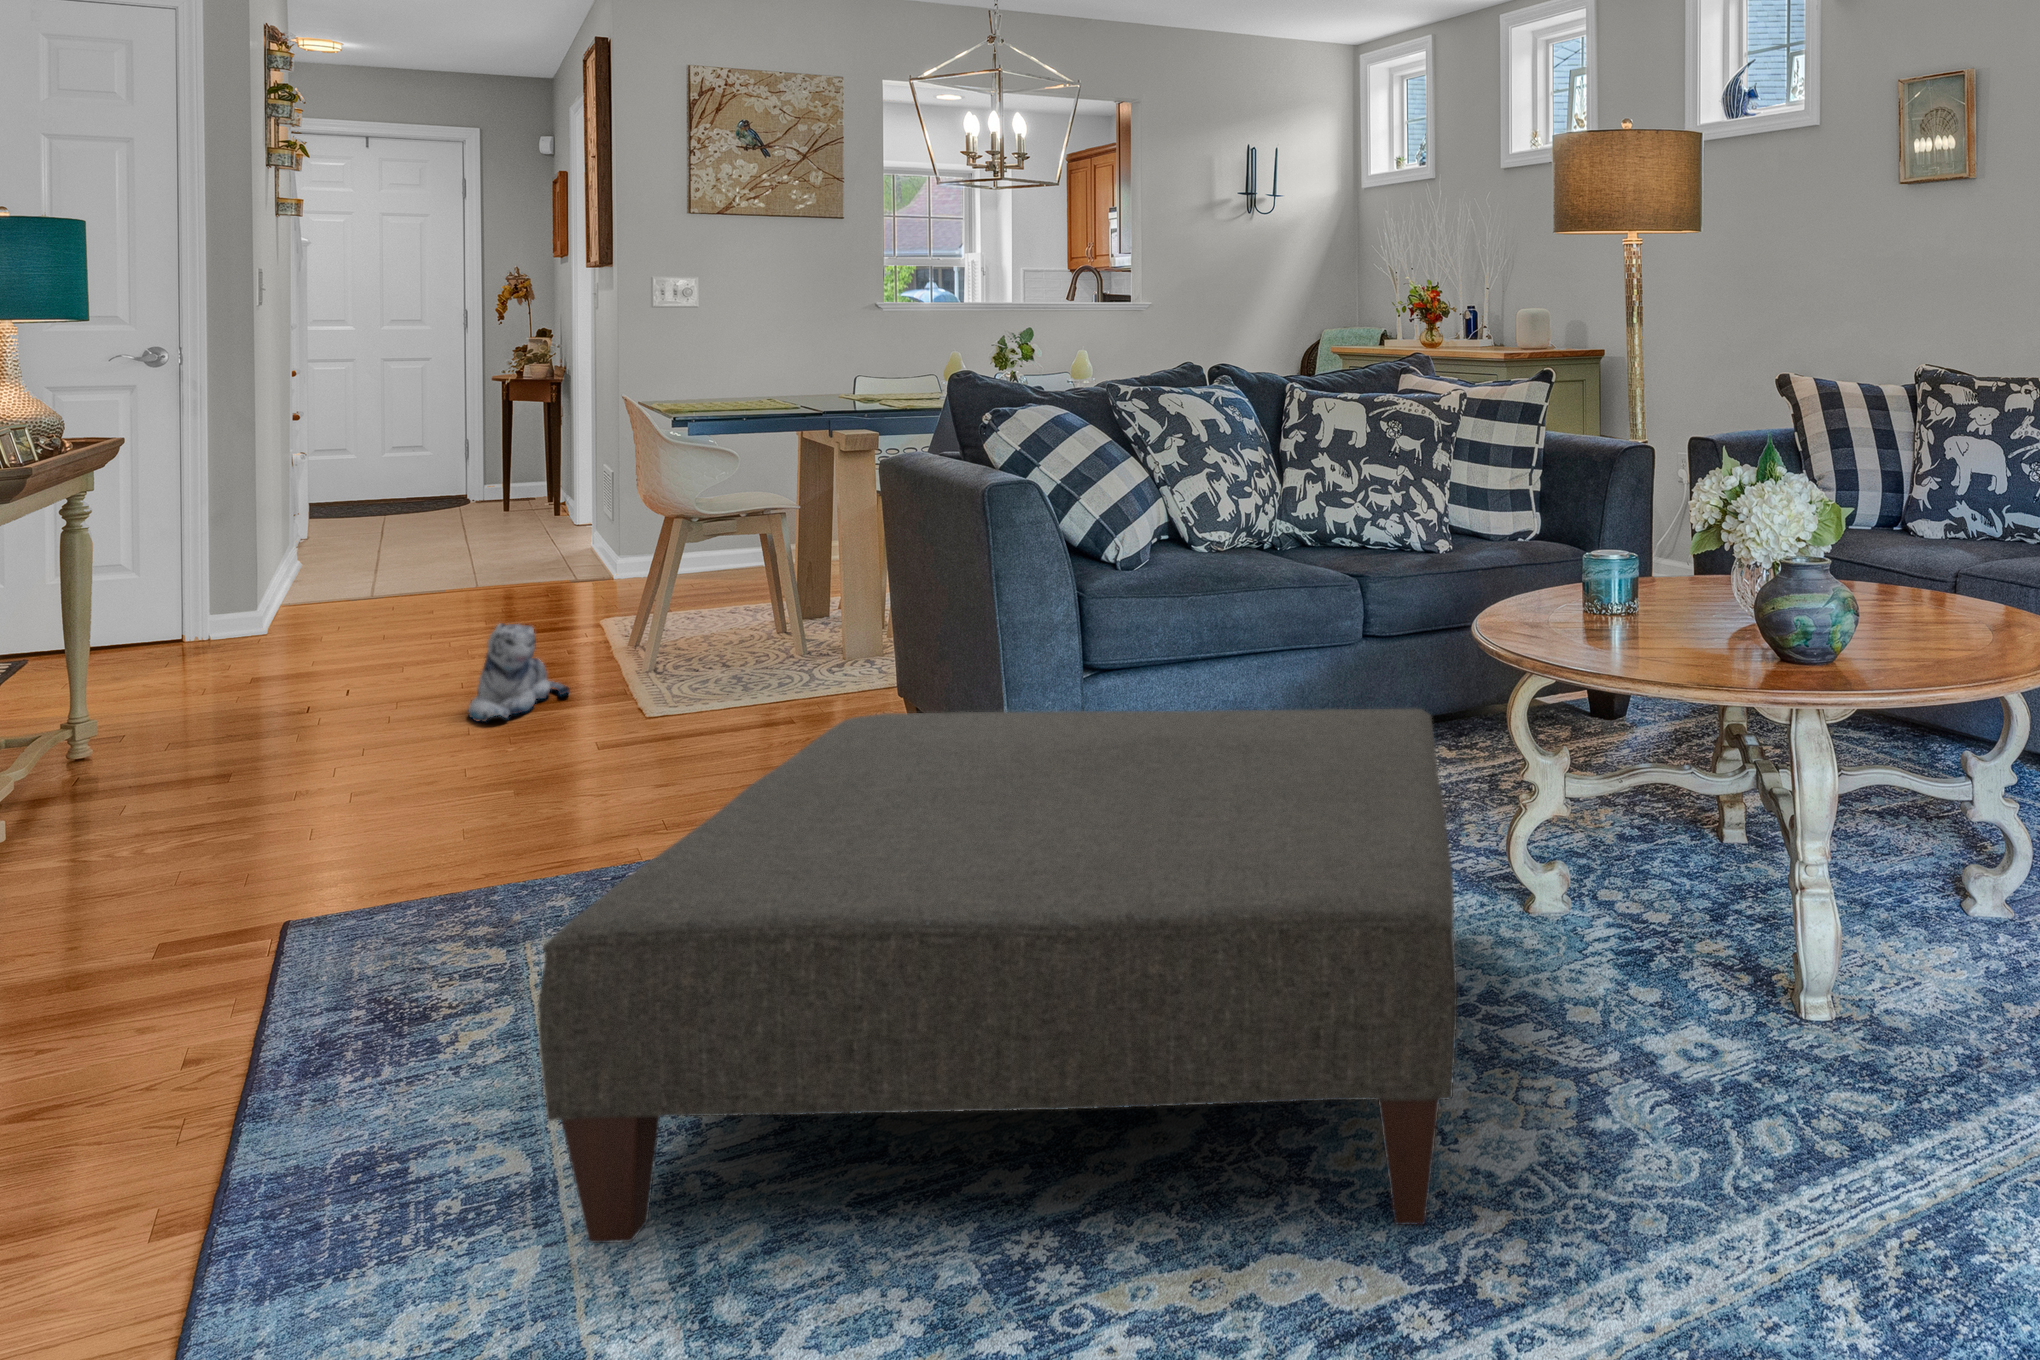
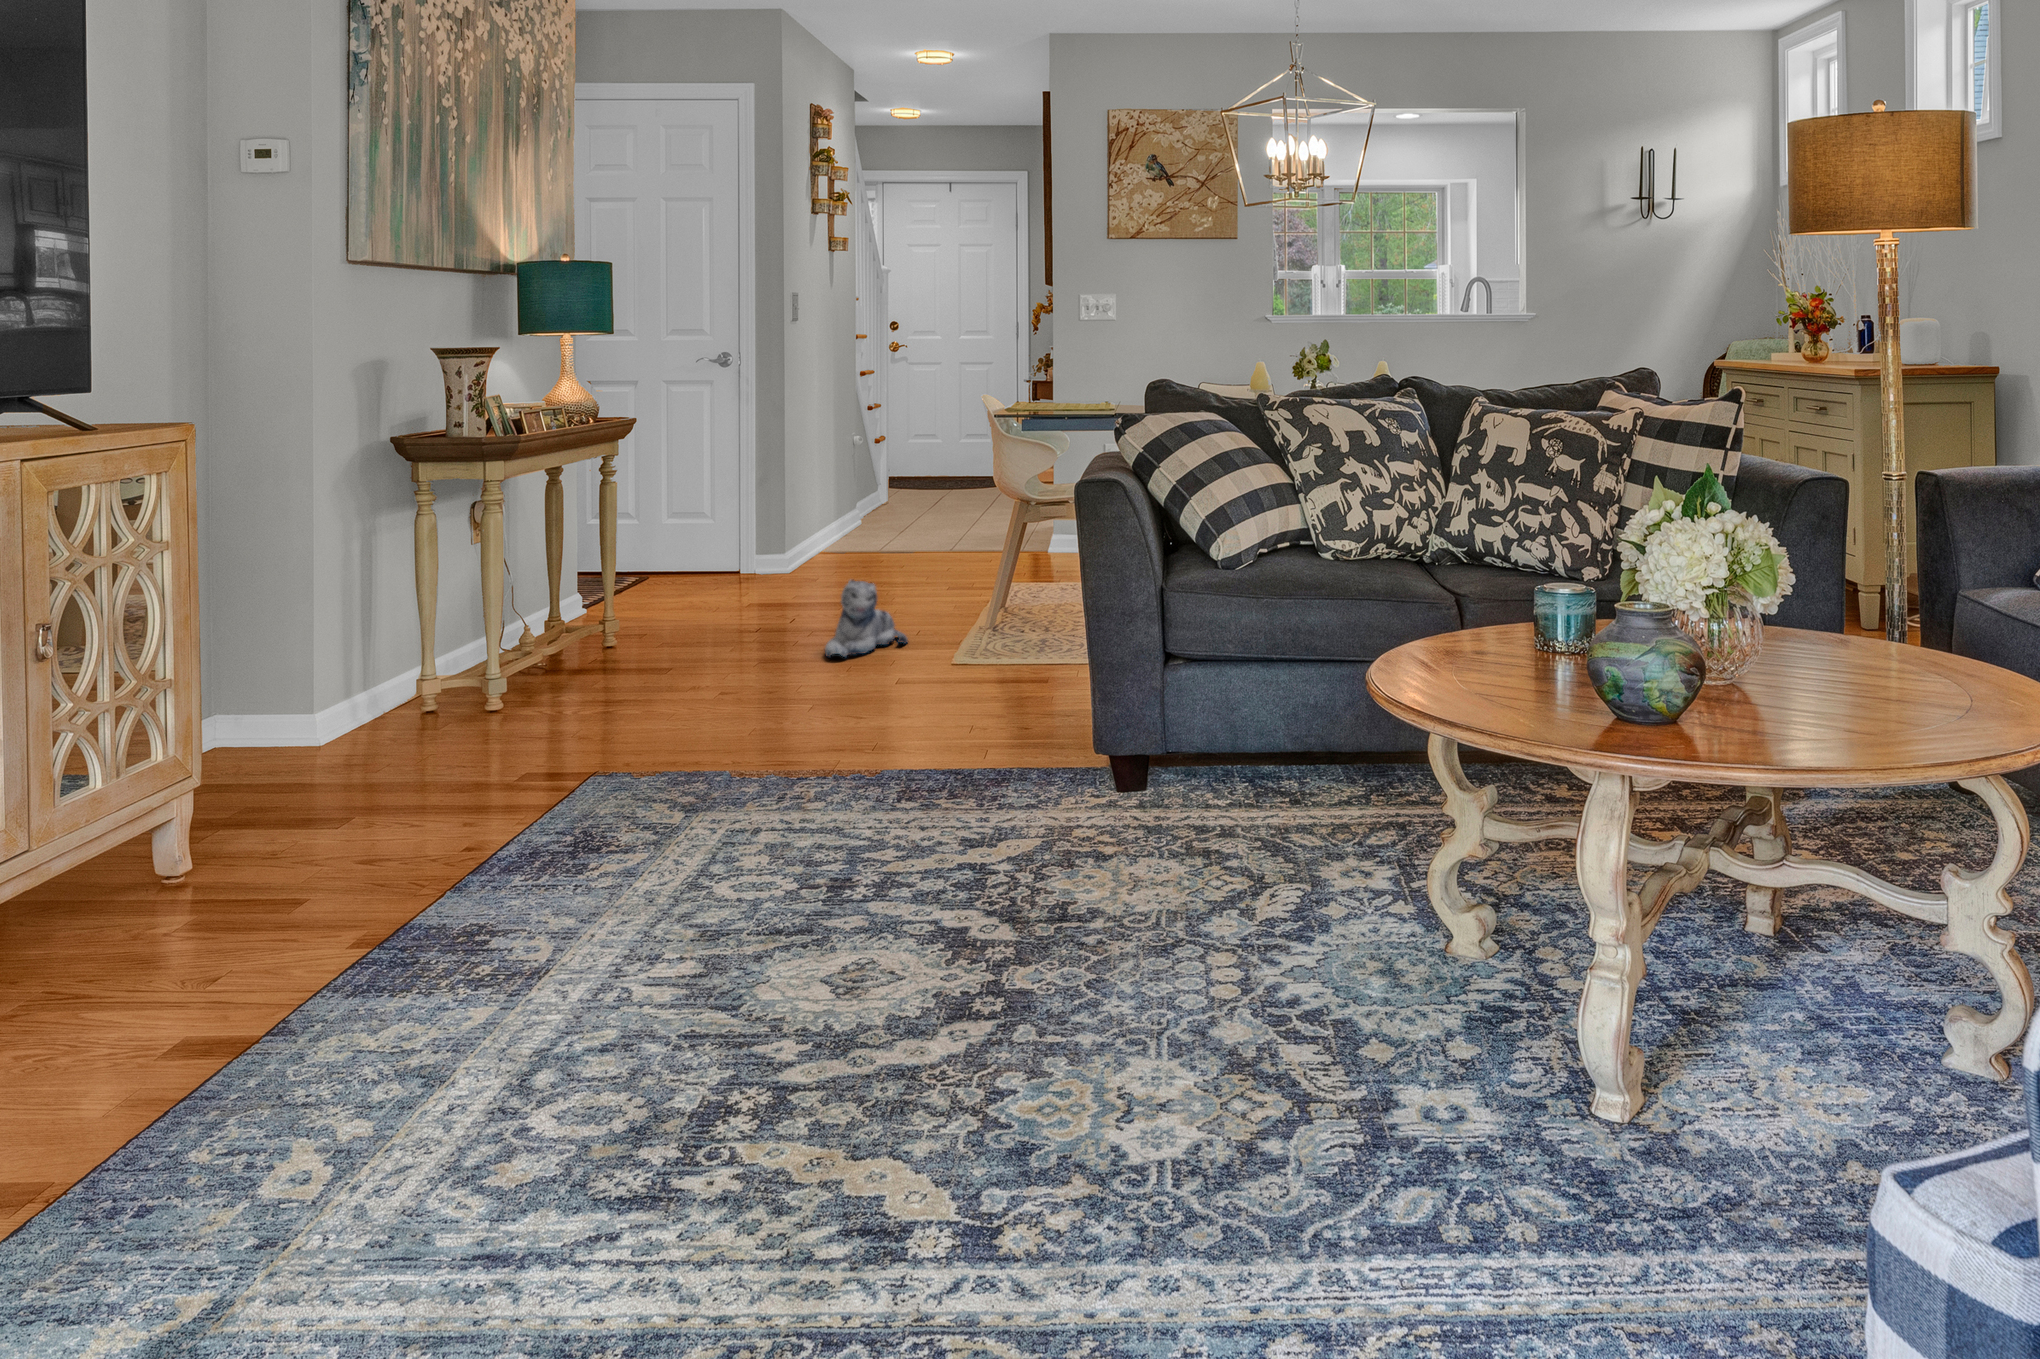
ottoman: present [538,708,1457,1243] -> none [476,674,1356,1178]

